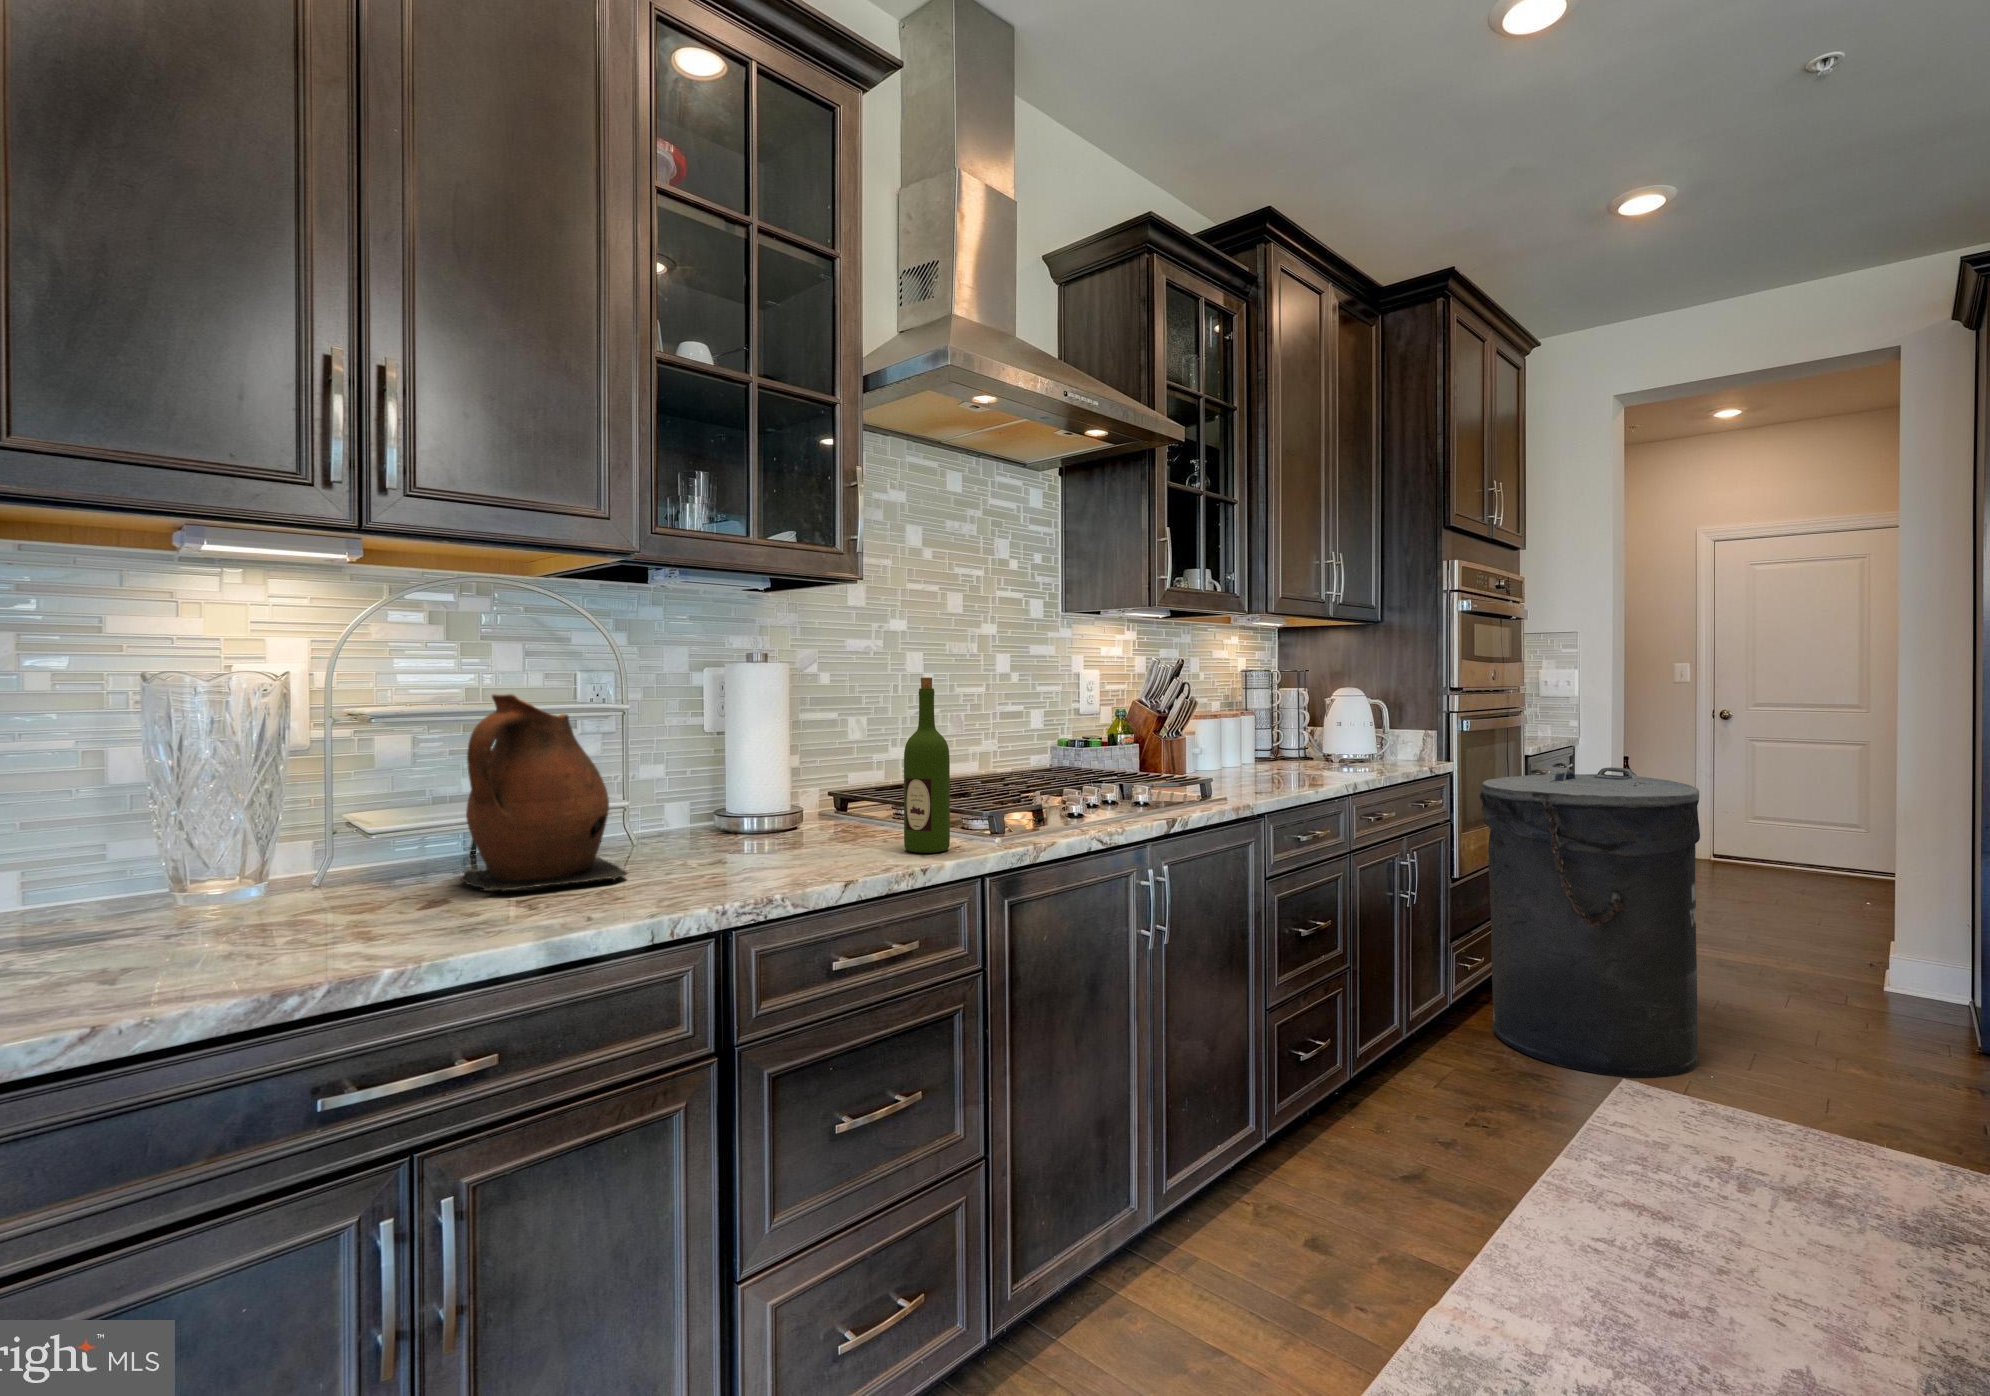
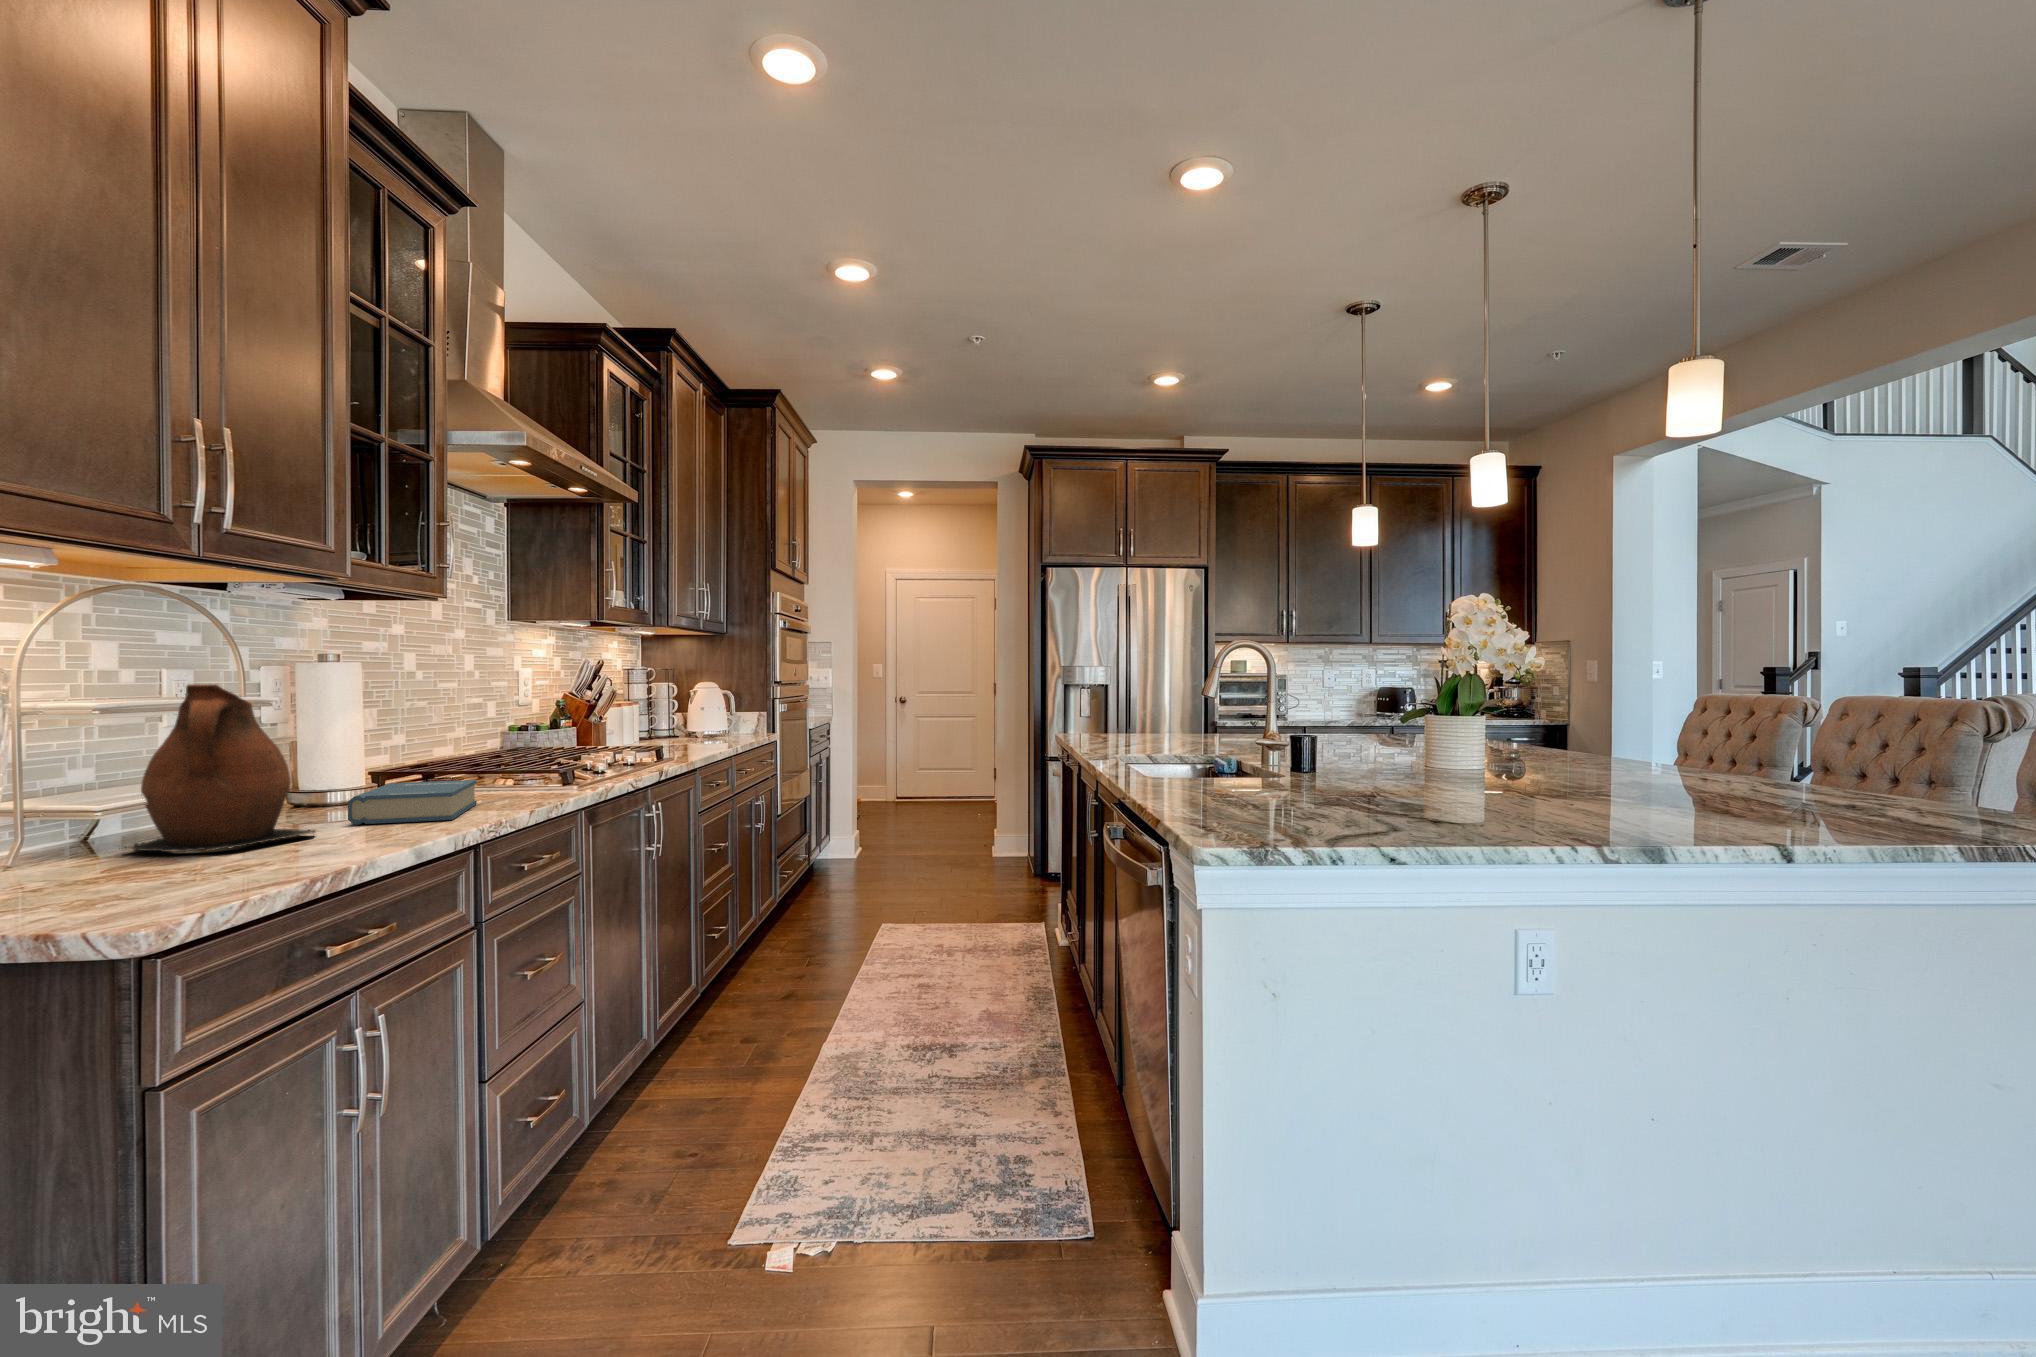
wine bottle: present [904,677,950,853] -> none [507,672,544,801]
trash can: present [1479,767,1700,1078] -> none [795,734,916,925]
hardback book: none [688,813,866,877] -> present [348,780,477,825]

